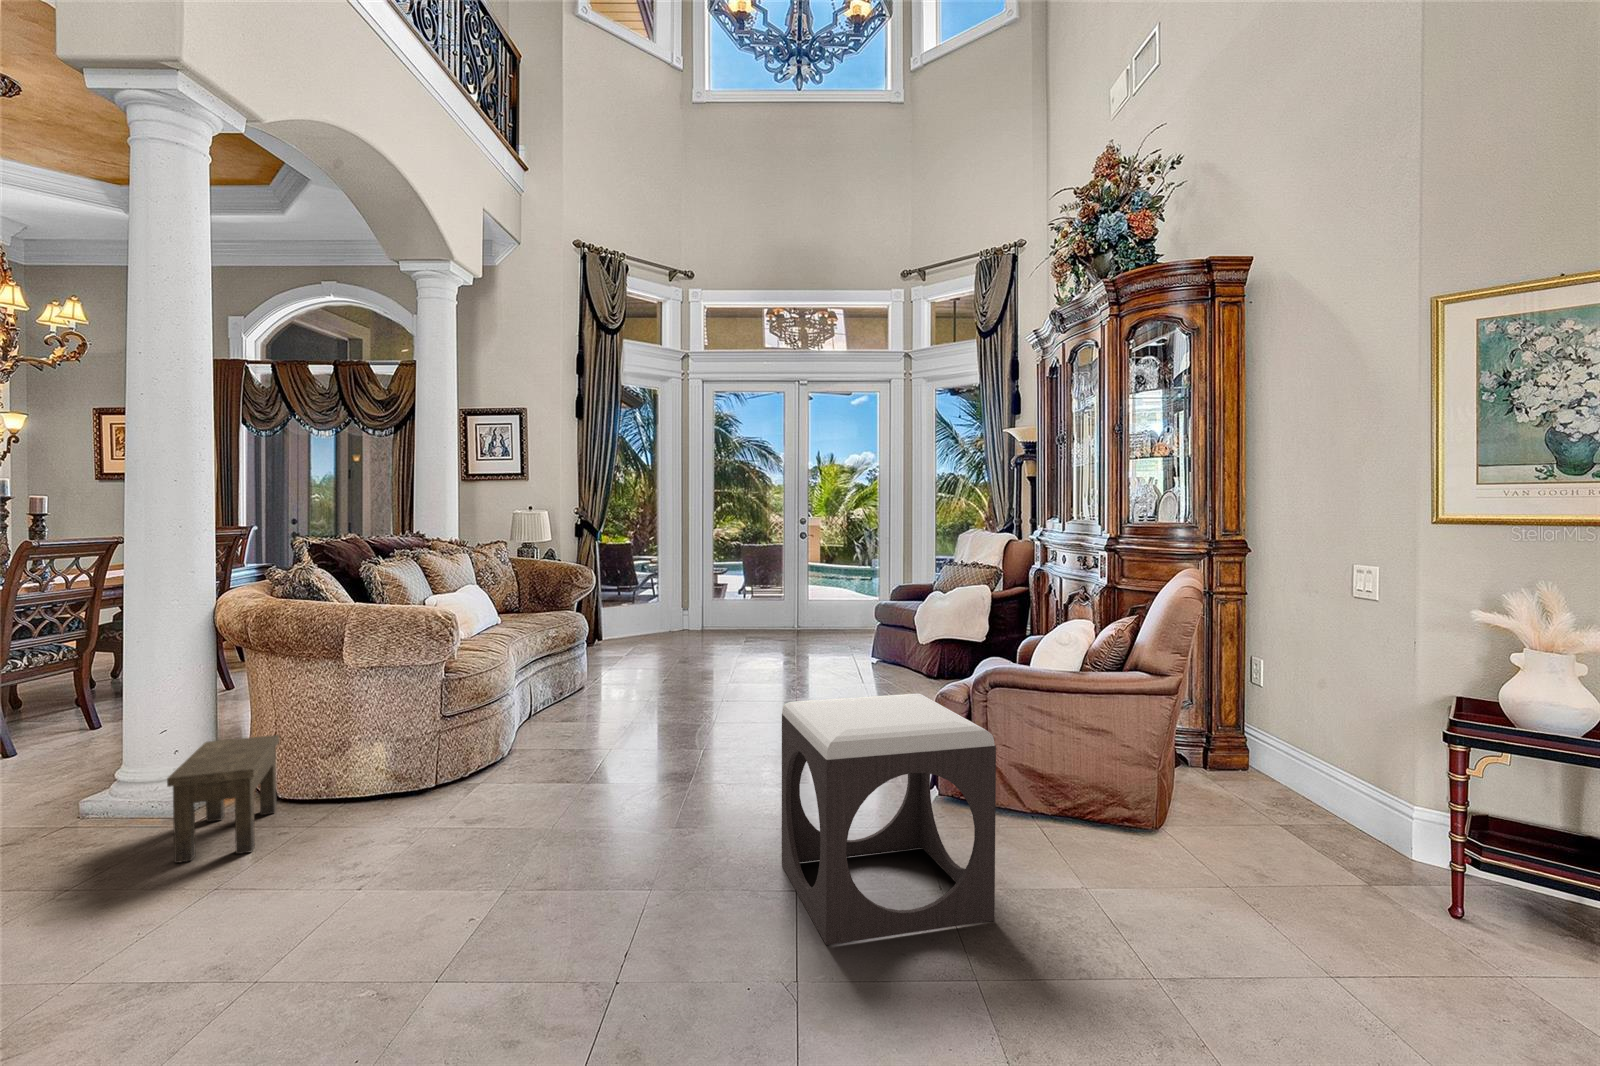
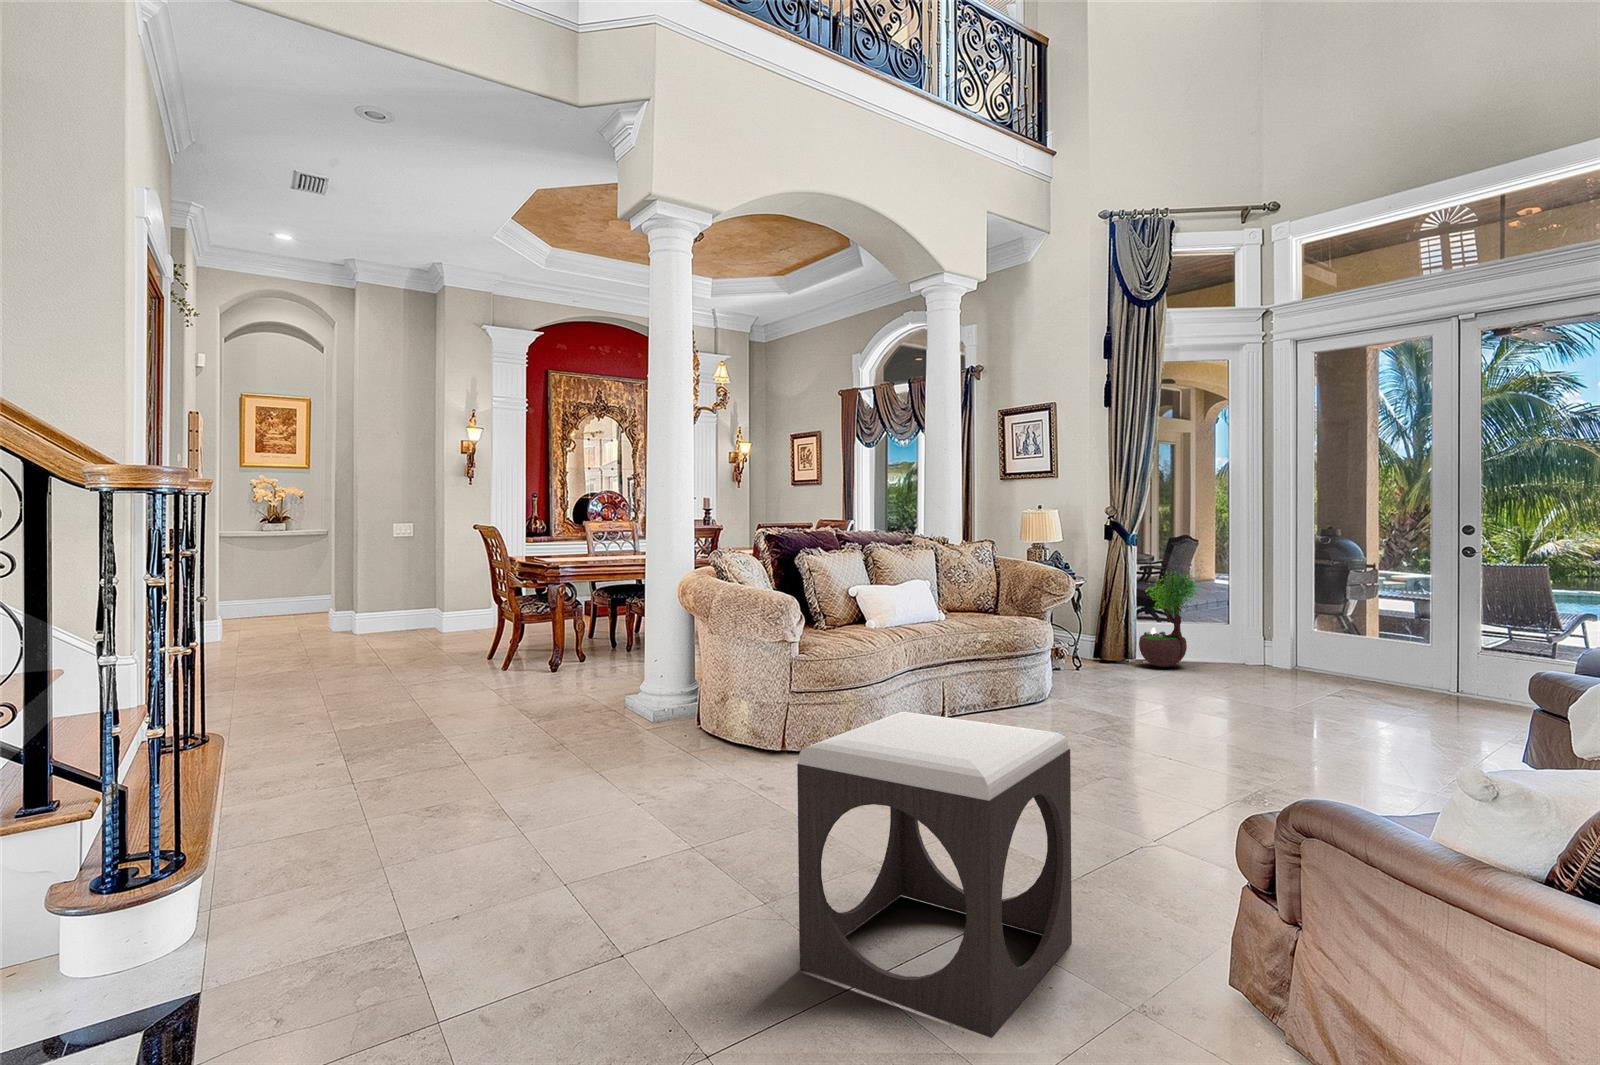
potted tree: none [605,559,655,646] -> present [1139,571,1202,667]
side table: present [167,735,279,863] -> none [593,679,689,761]

